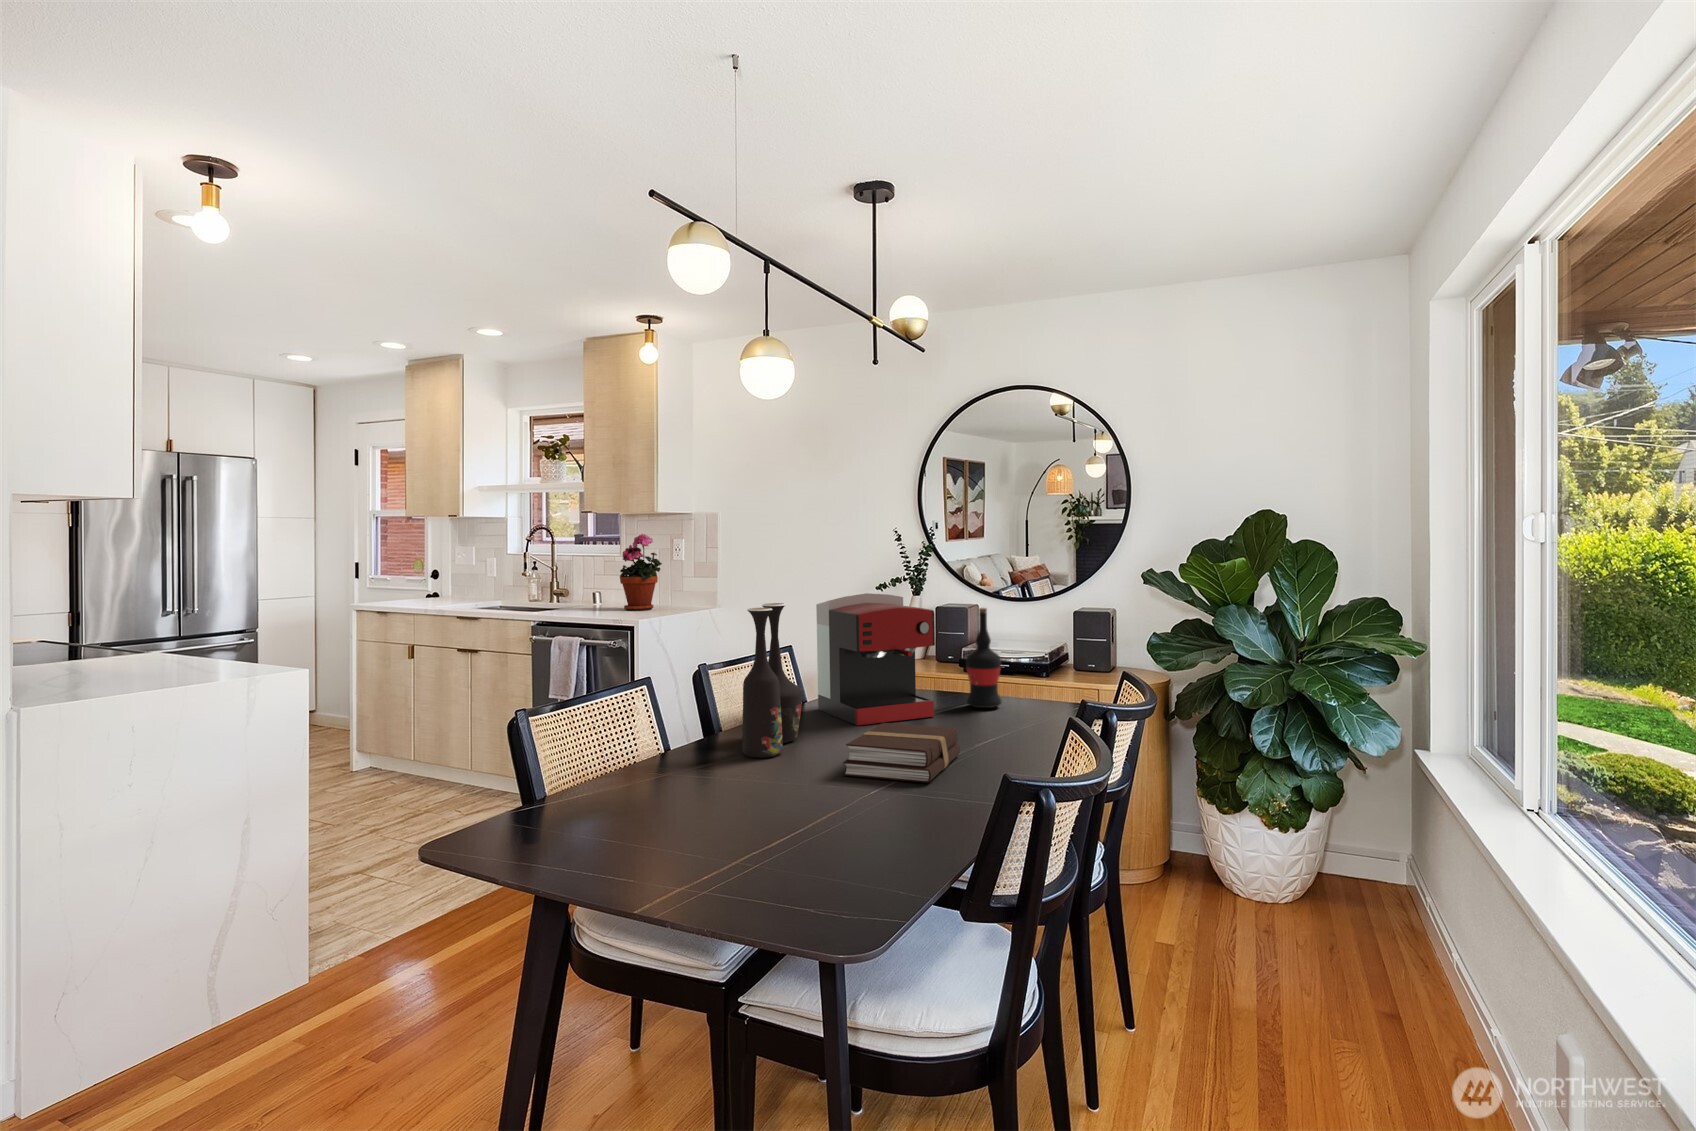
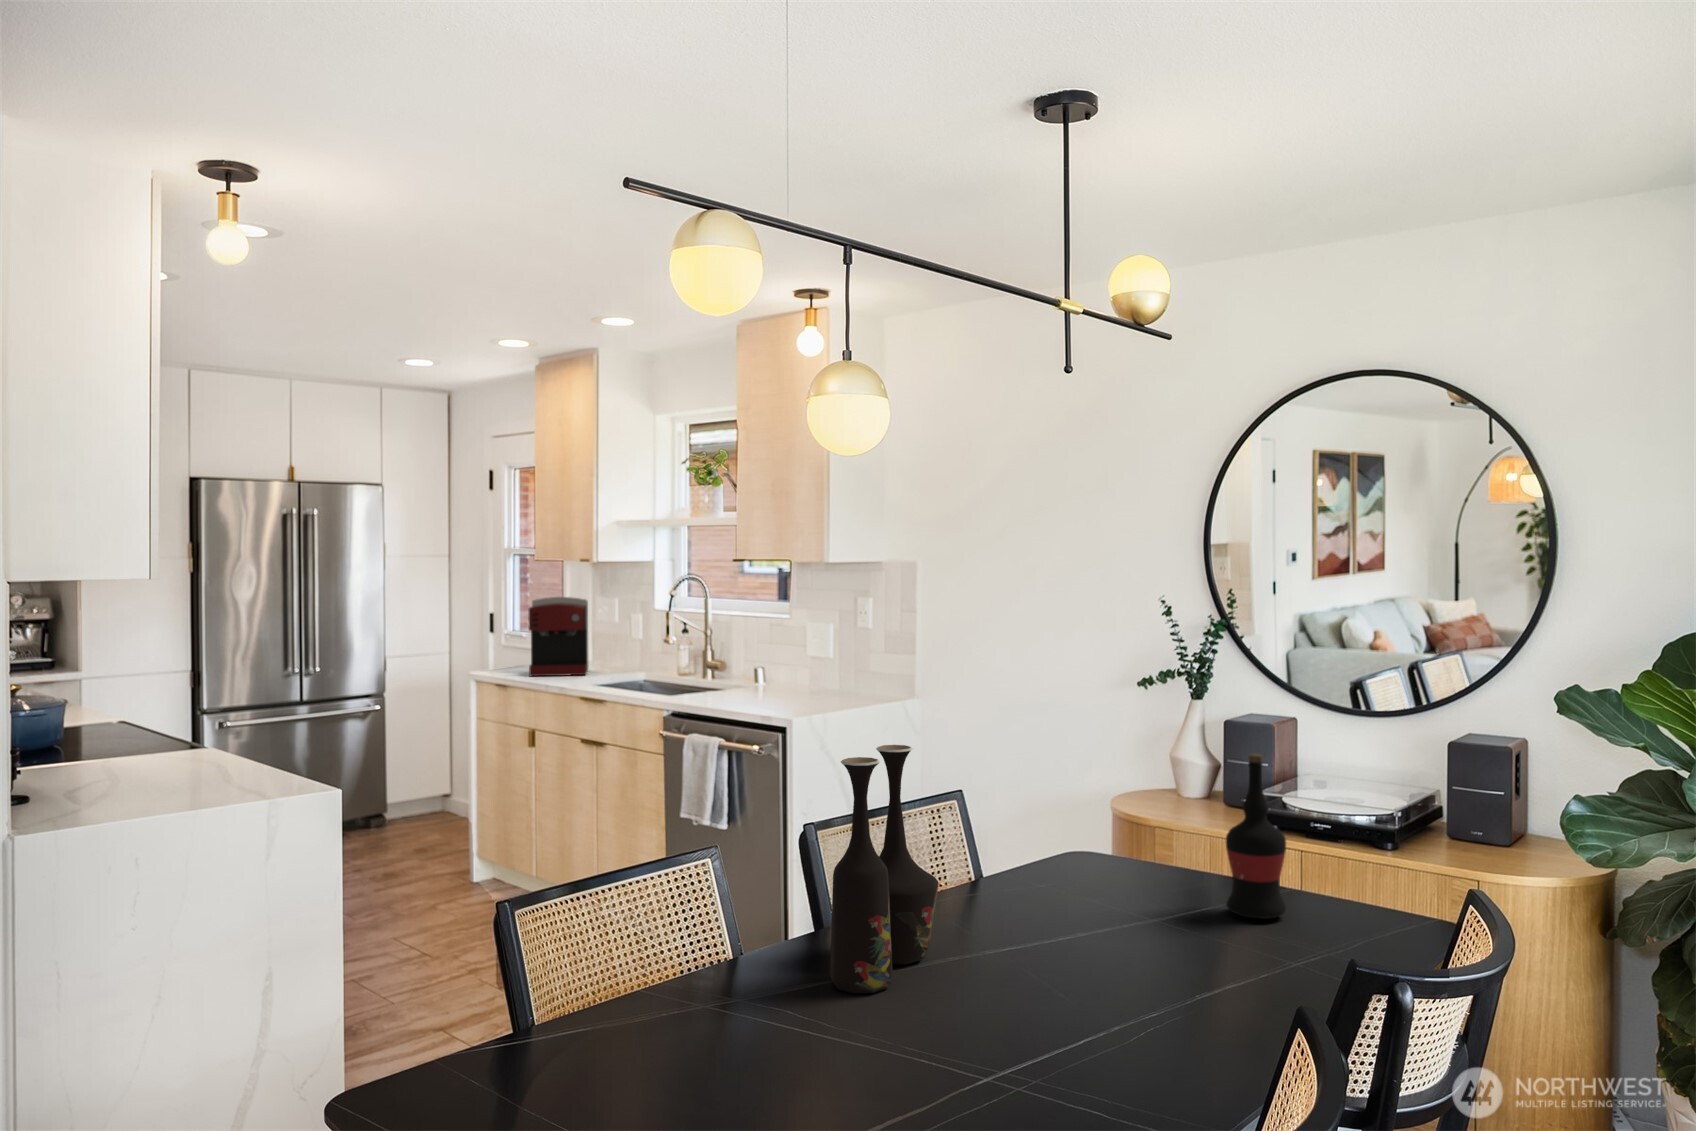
potted plant: present [620,534,662,610] -> none [784,591,842,697]
coffee maker: present [816,593,935,725] -> present [529,597,588,676]
book: present [843,723,960,782] -> none [961,953,1172,1084]

